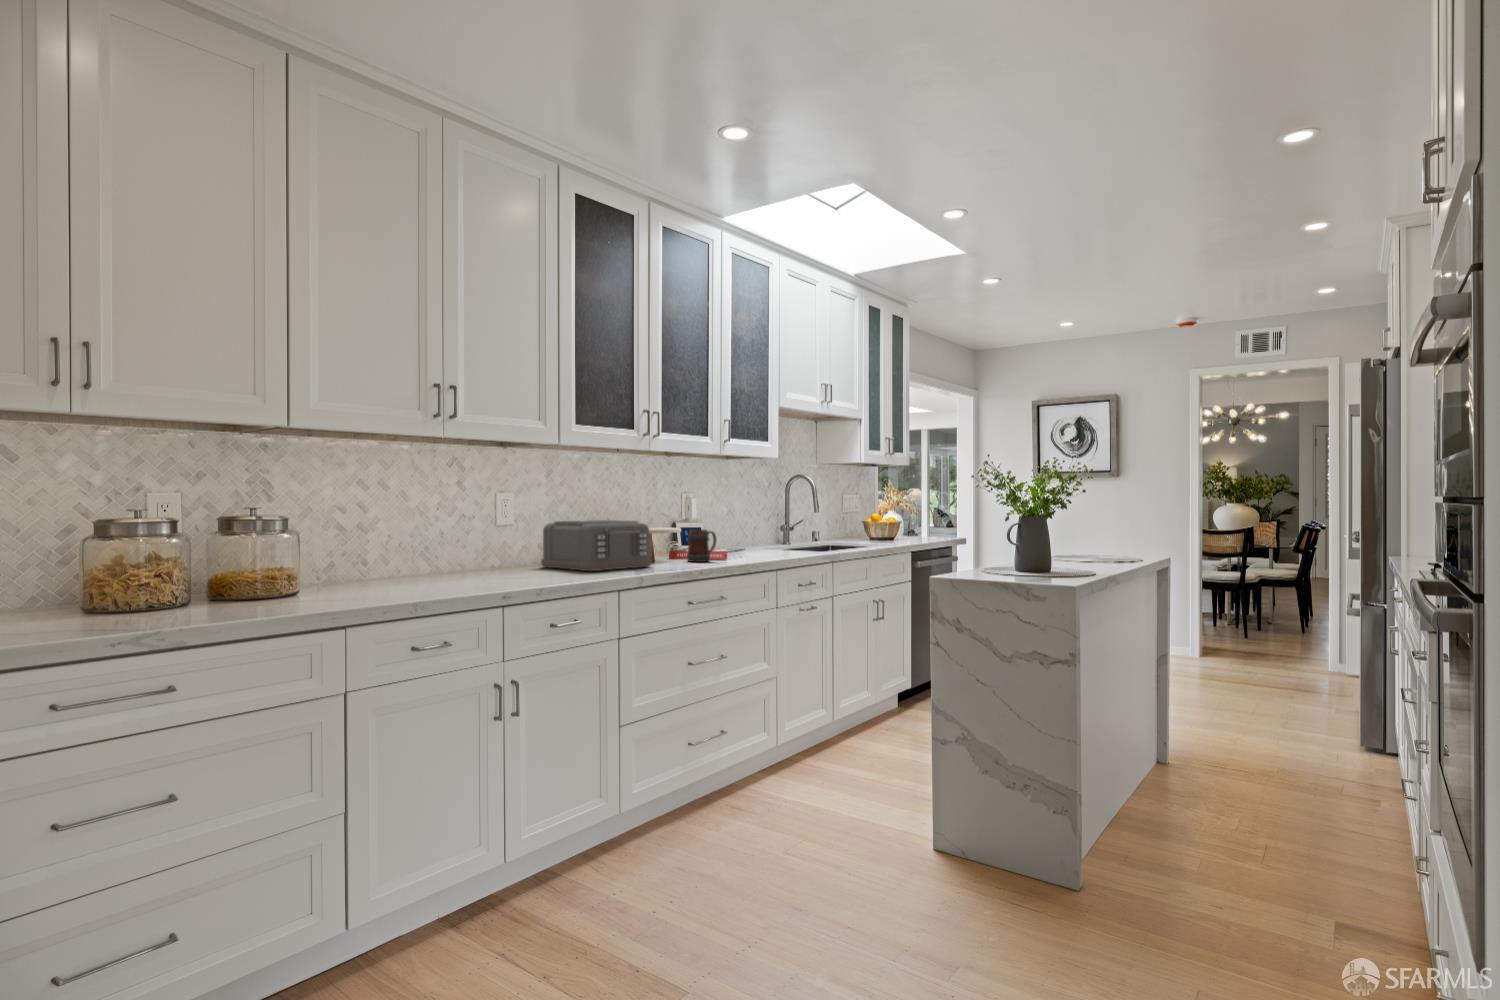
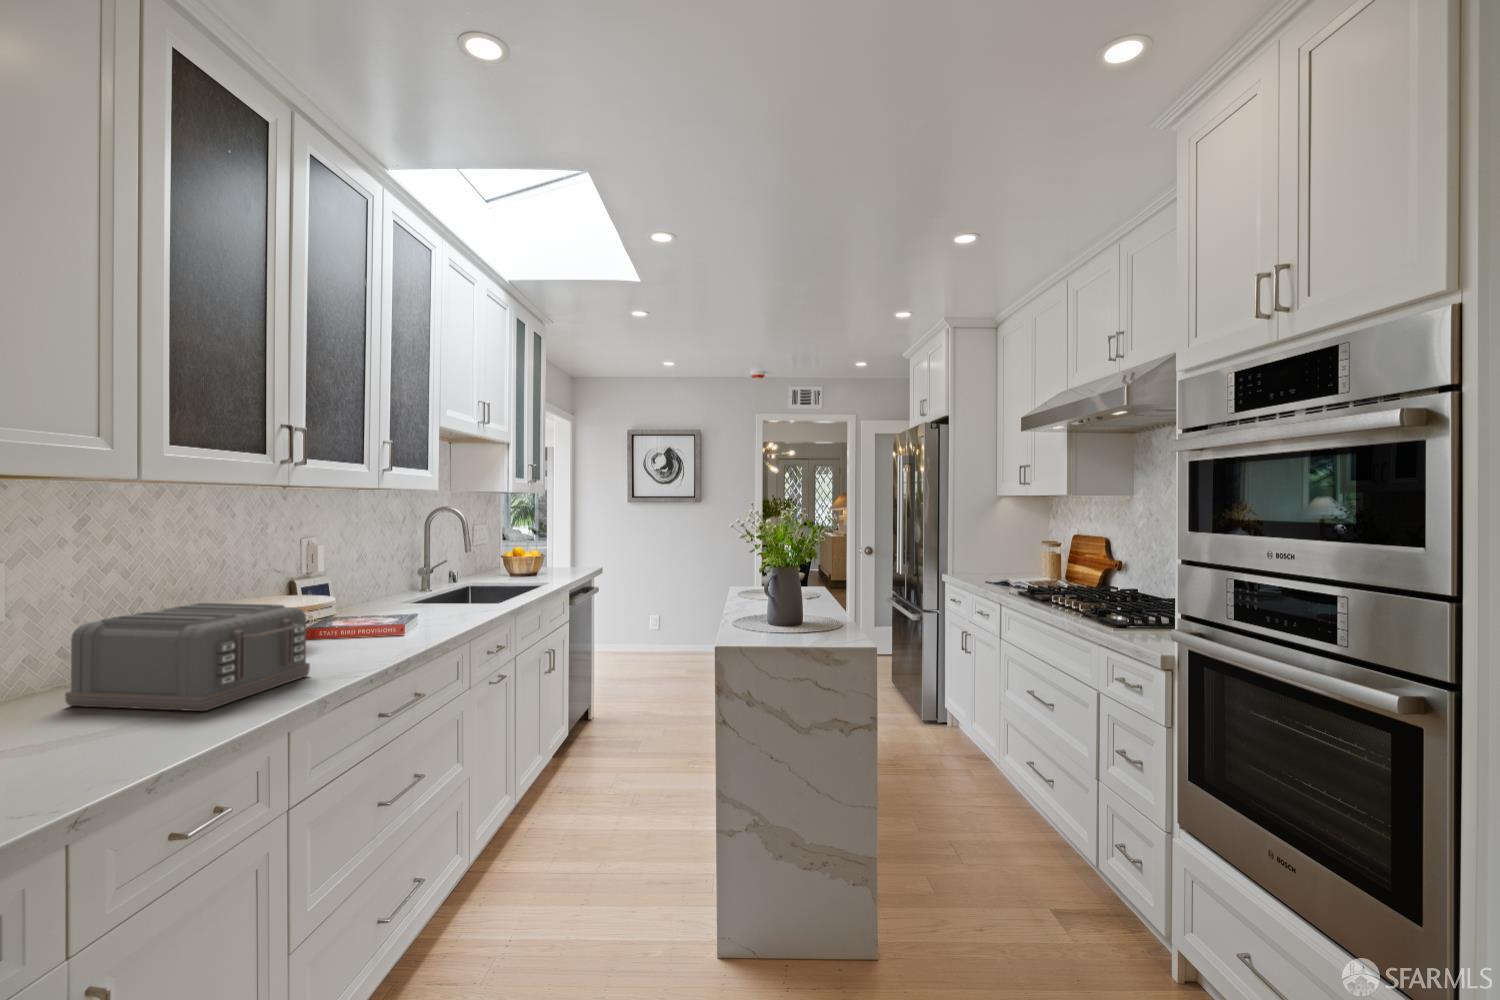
mug: present [687,530,717,562] -> none [349,600,402,650]

